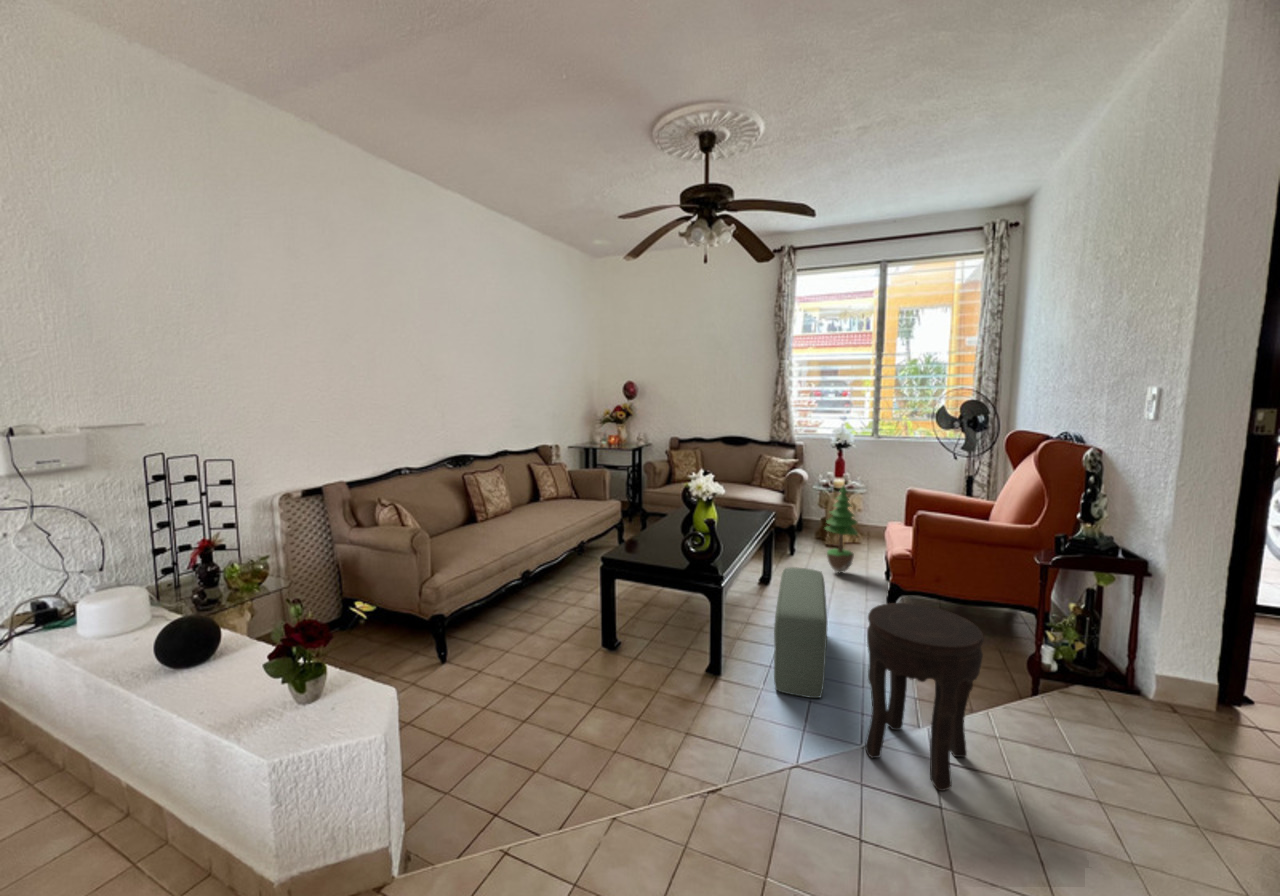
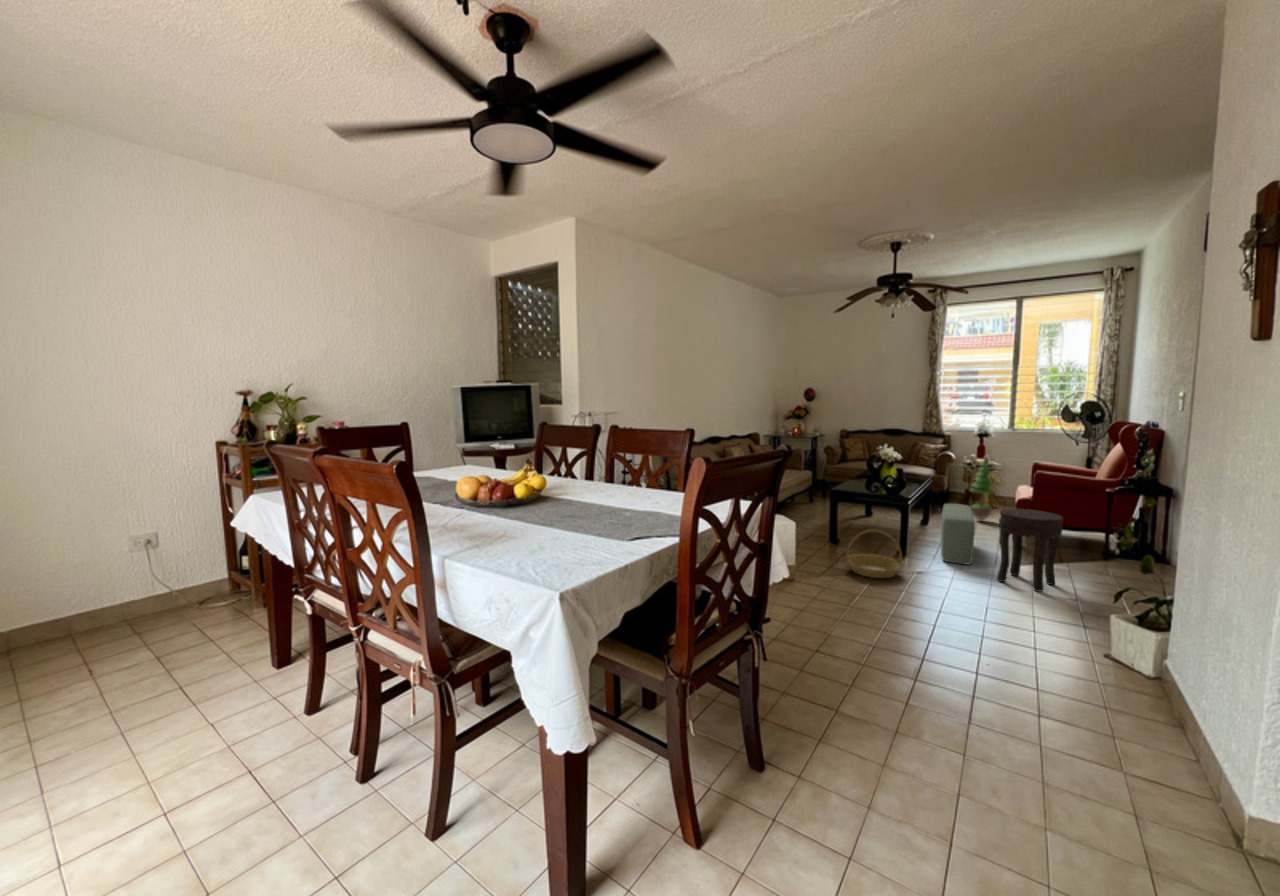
basket: none [586,662,691,775] -> present [846,529,902,578]

